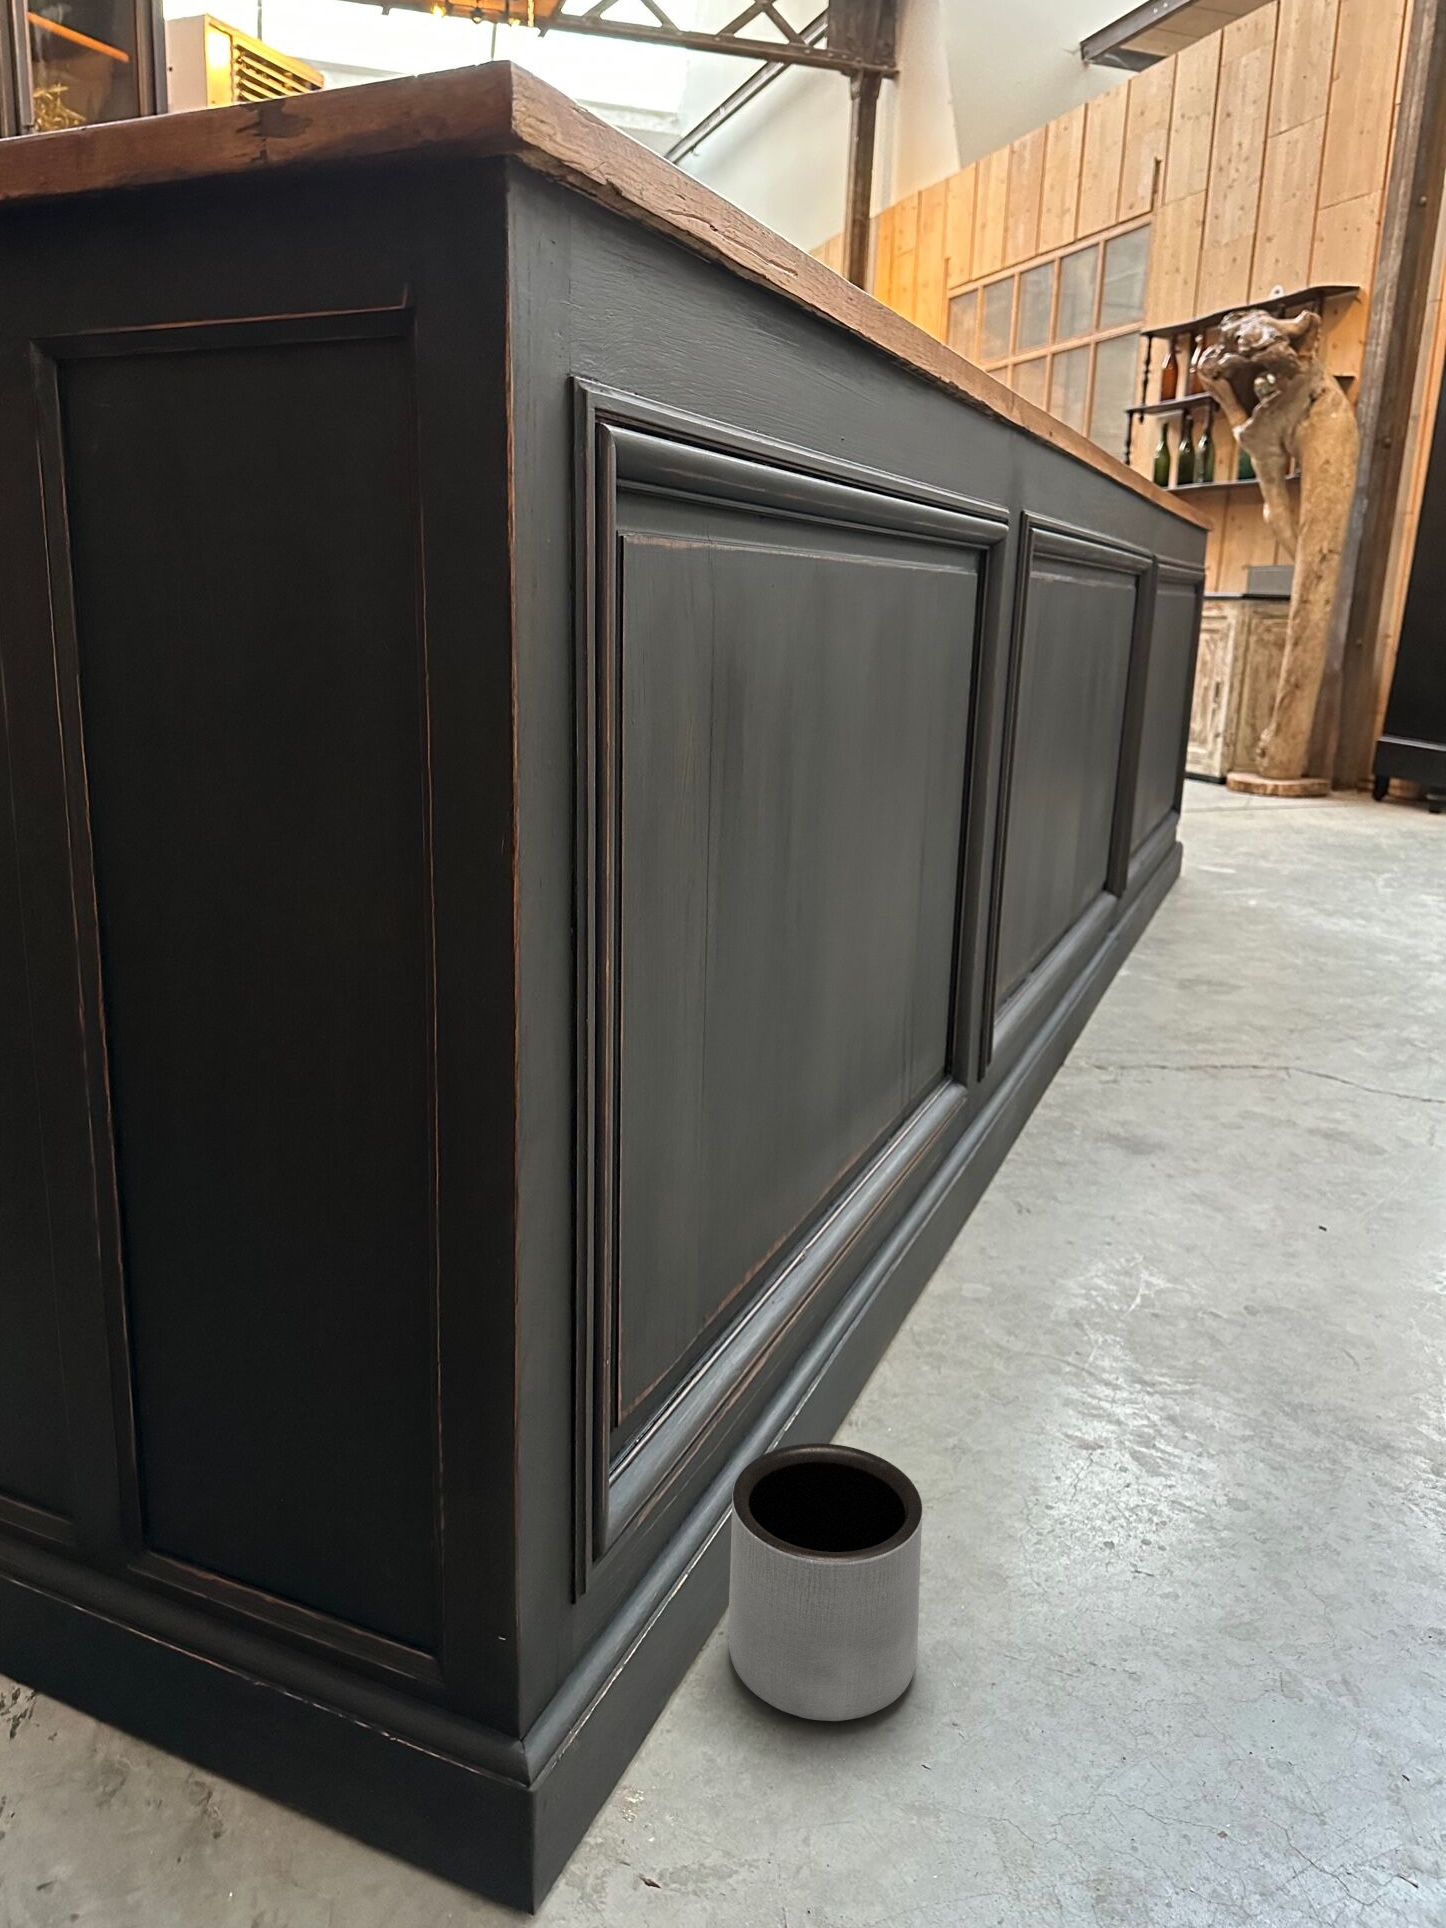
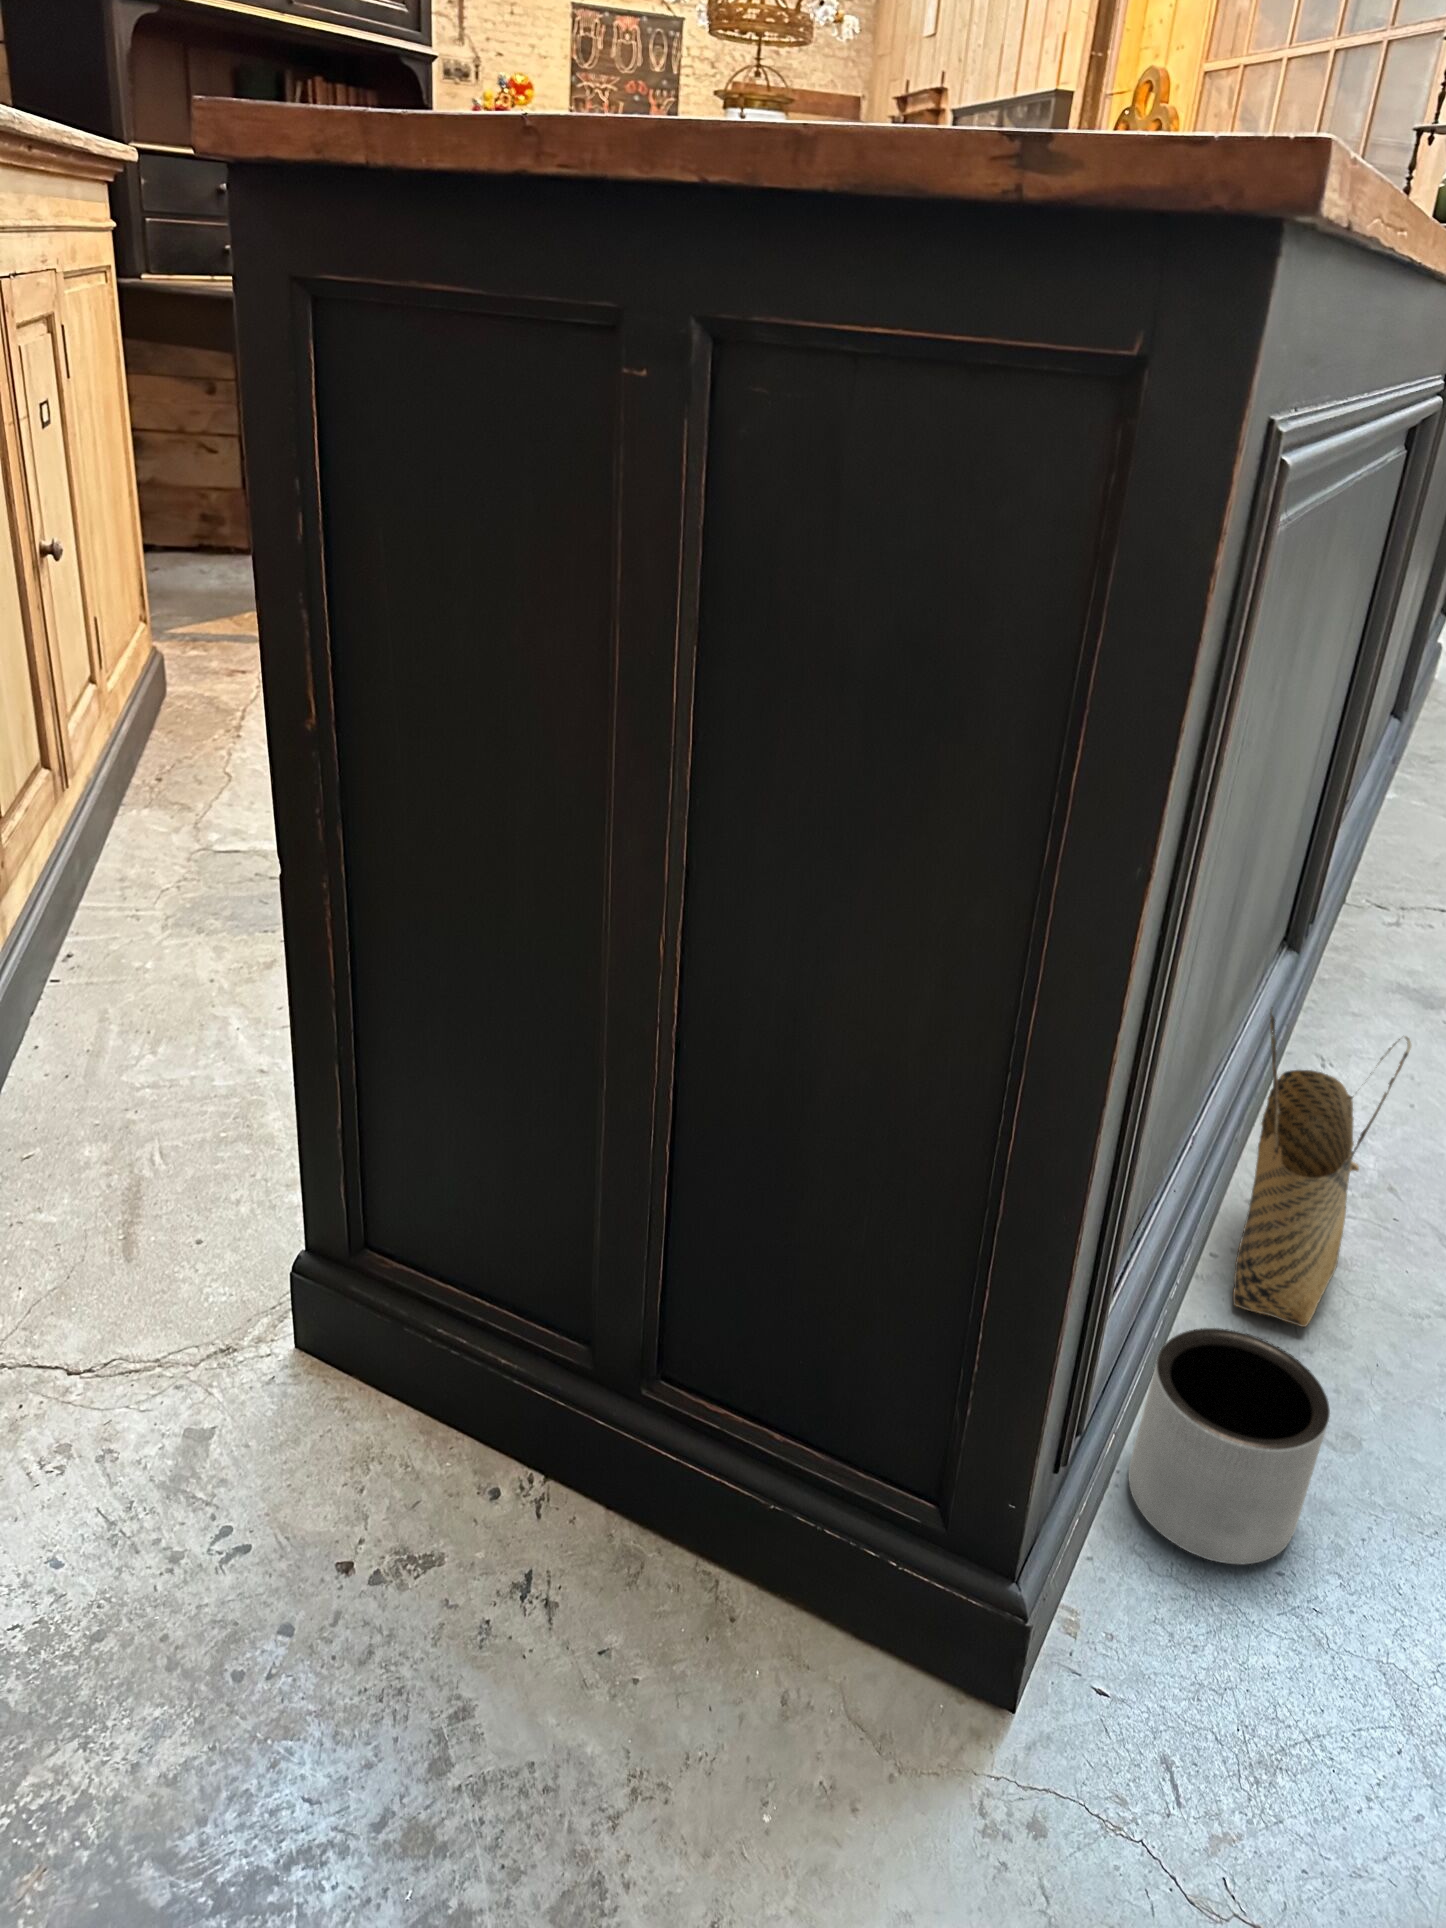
woven basket: none [886,1109,1027,1460] -> present [1233,1012,1411,1327]

